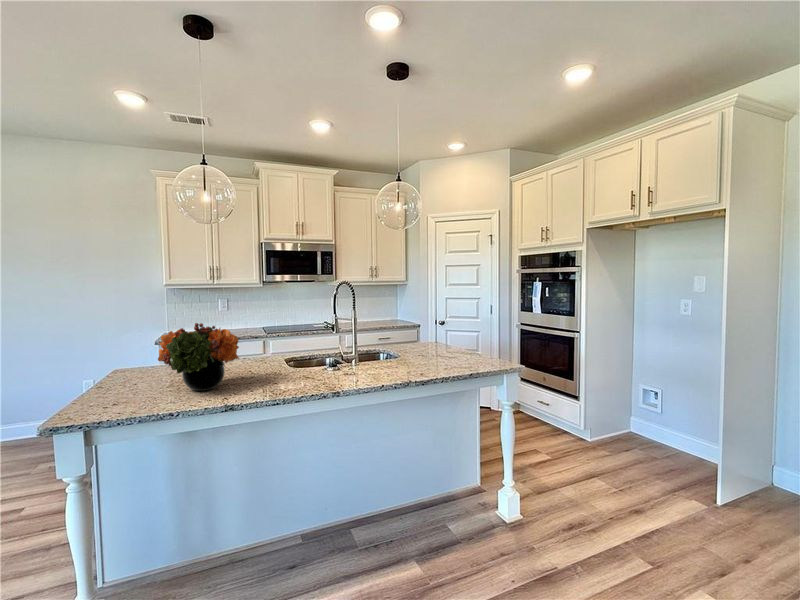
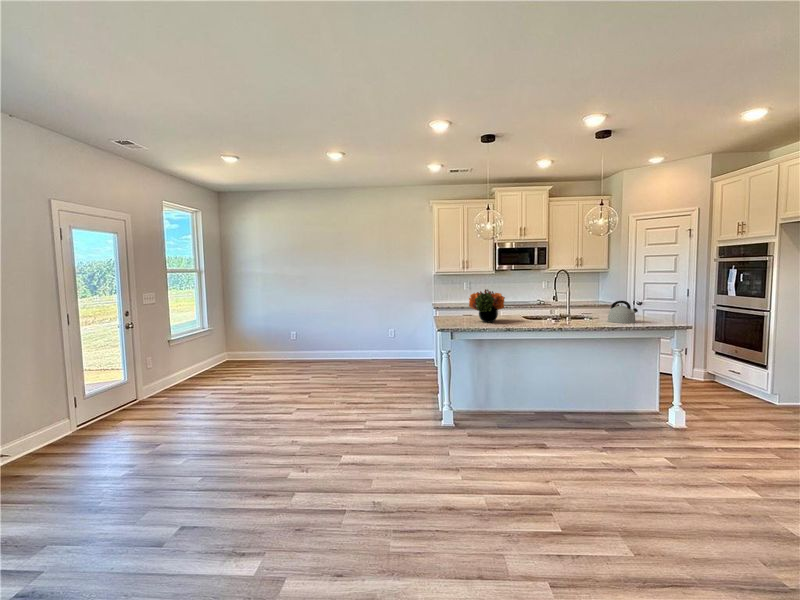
kettle: none [414,331,455,368] -> present [607,301,638,323]

